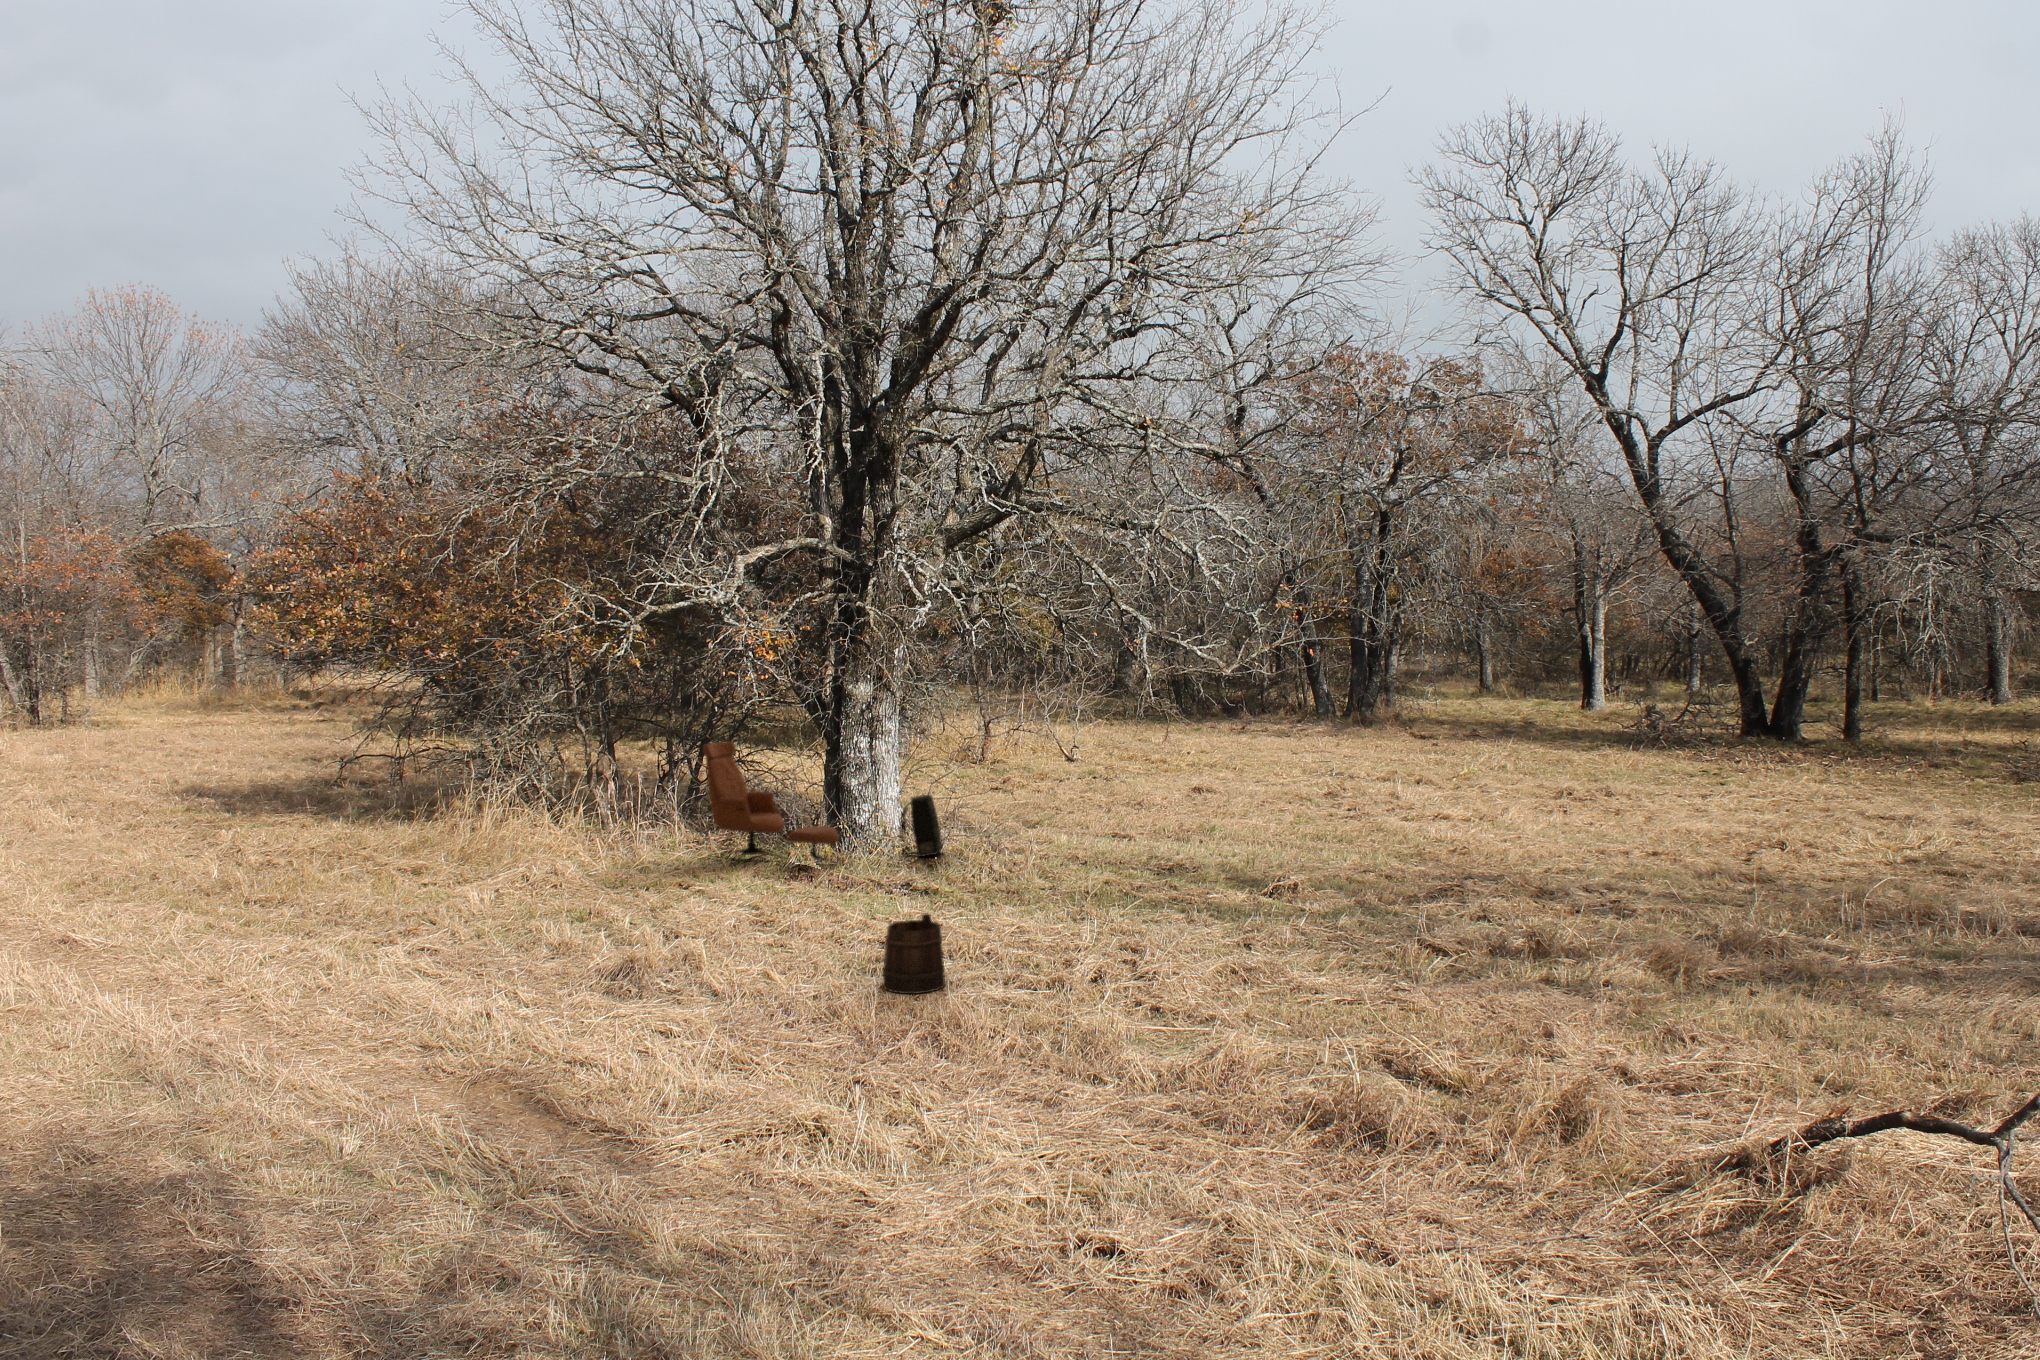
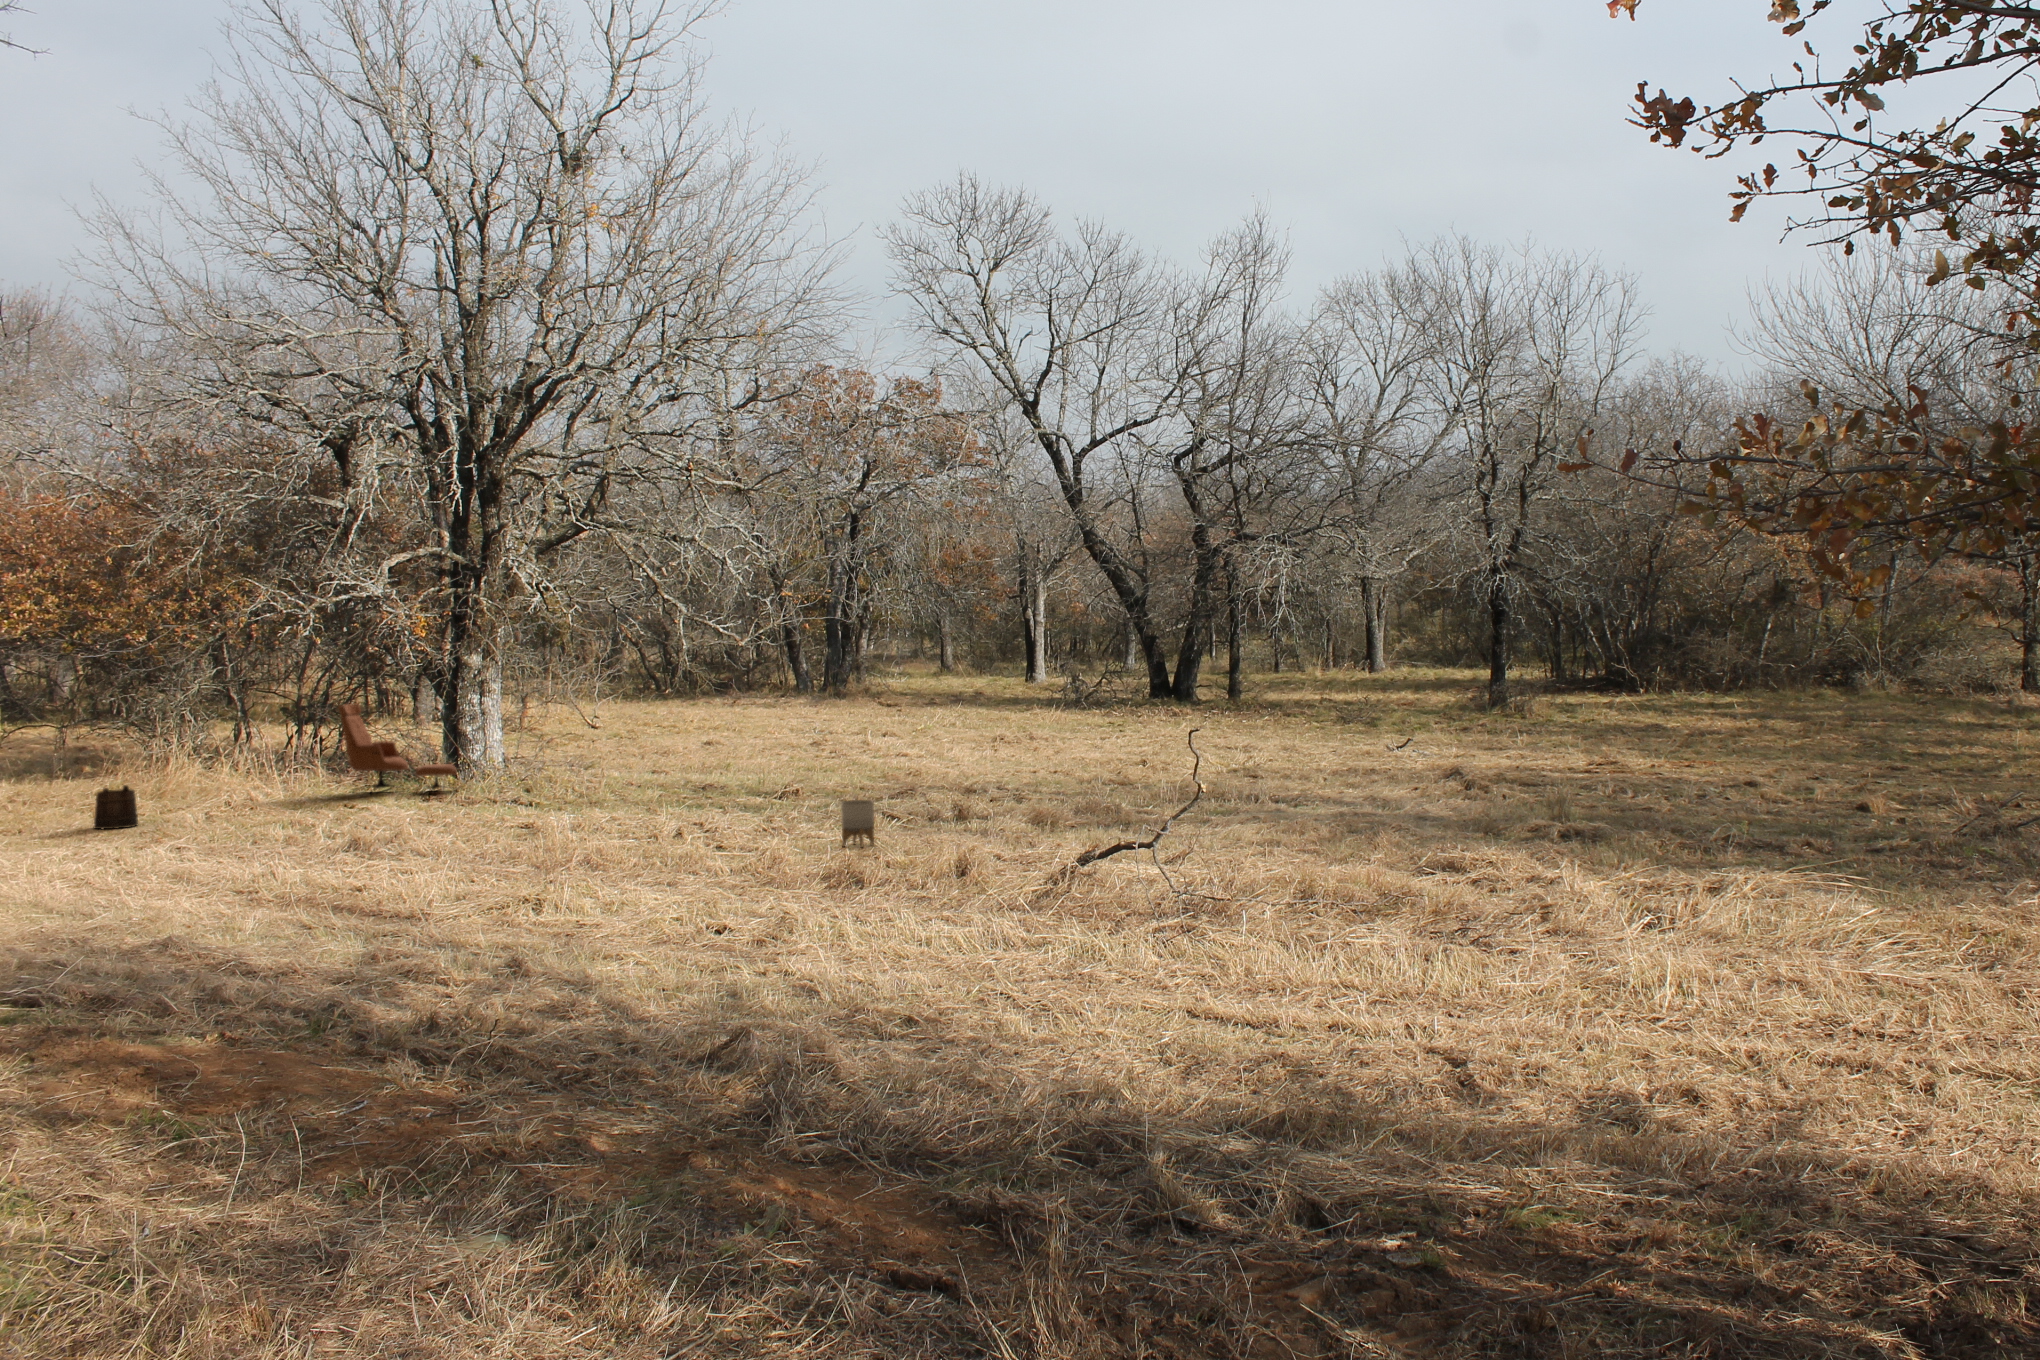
backpack: present [900,794,943,857] -> none [502,738,535,784]
bucket: present [882,914,945,994] -> present [94,785,138,829]
planter: none [1334,1055,1406,1179] -> present [841,800,874,848]

